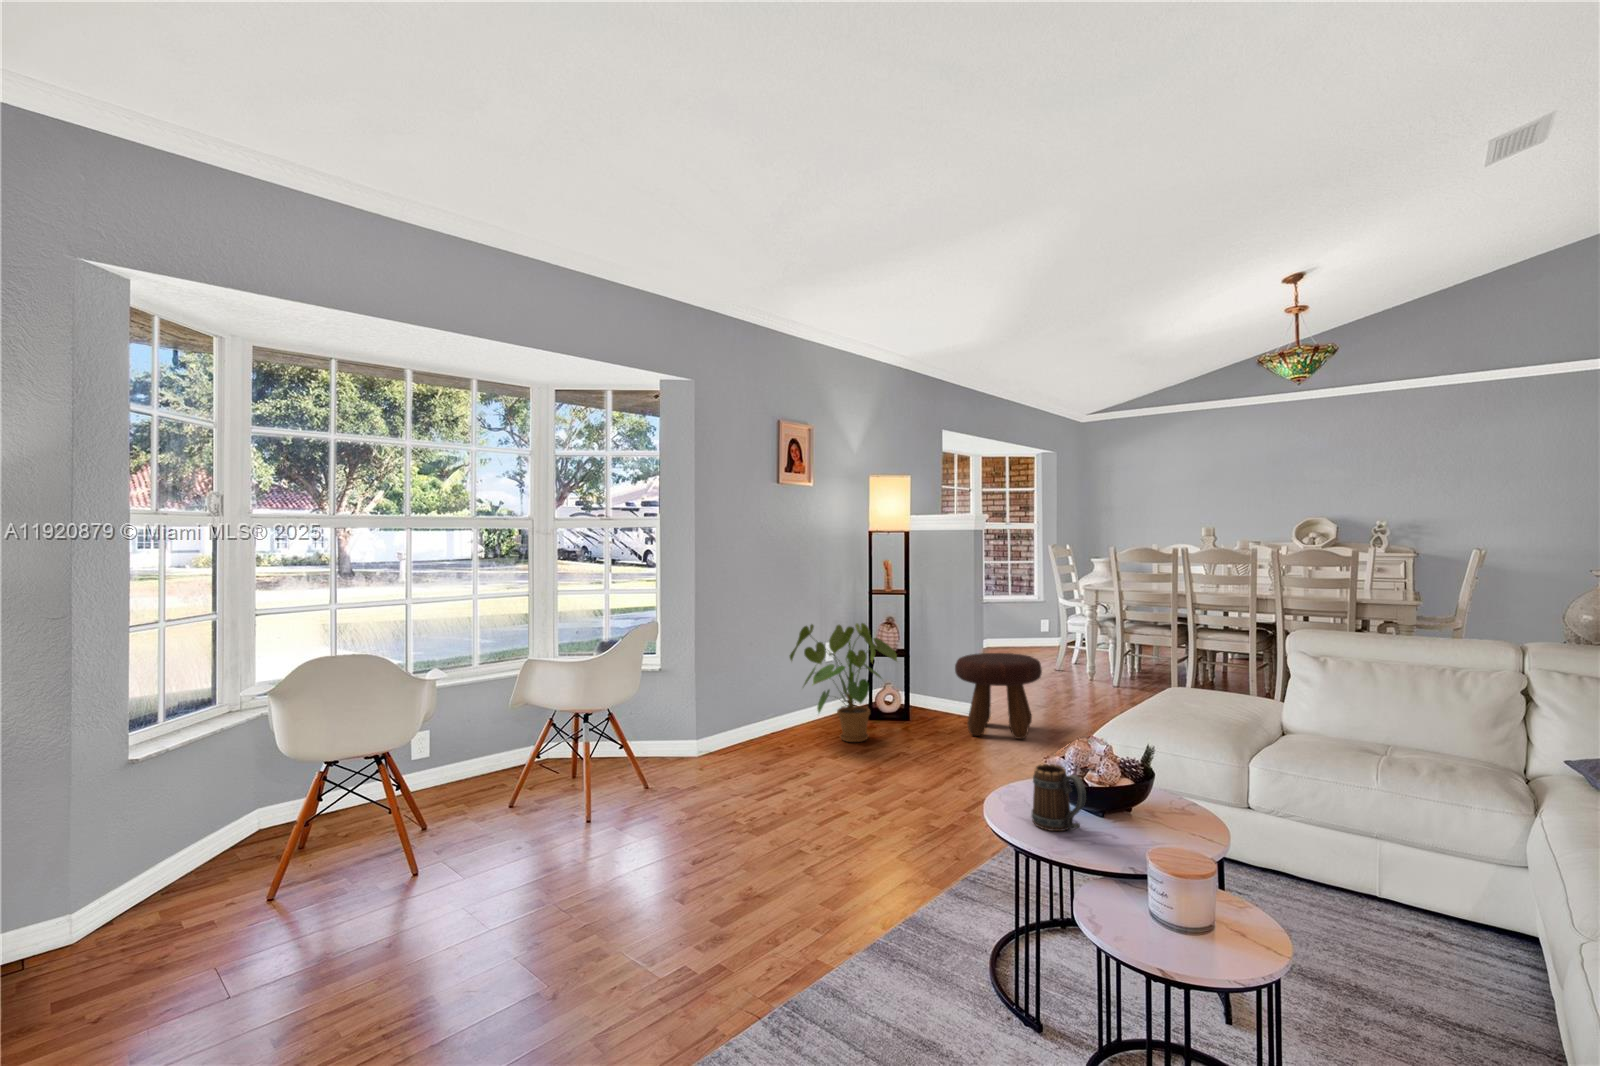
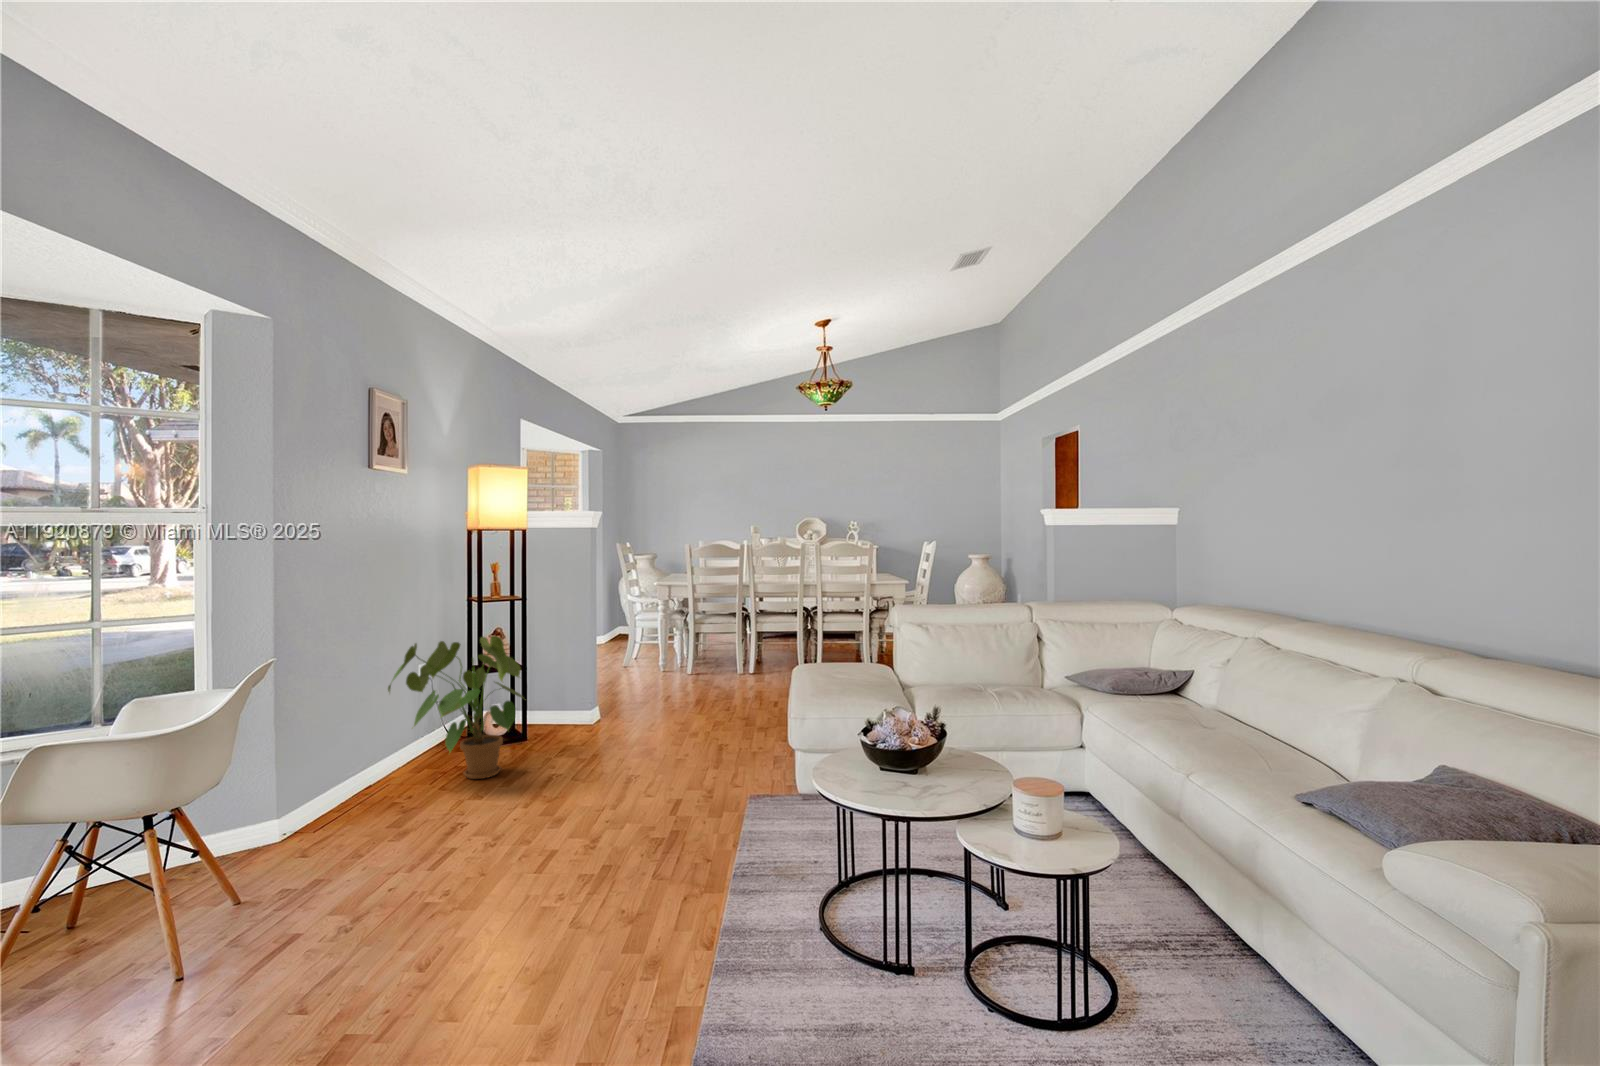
footstool: present [955,653,1042,739] -> none [585,654,674,745]
mug: present [1031,764,1086,831] -> none [881,739,933,797]

